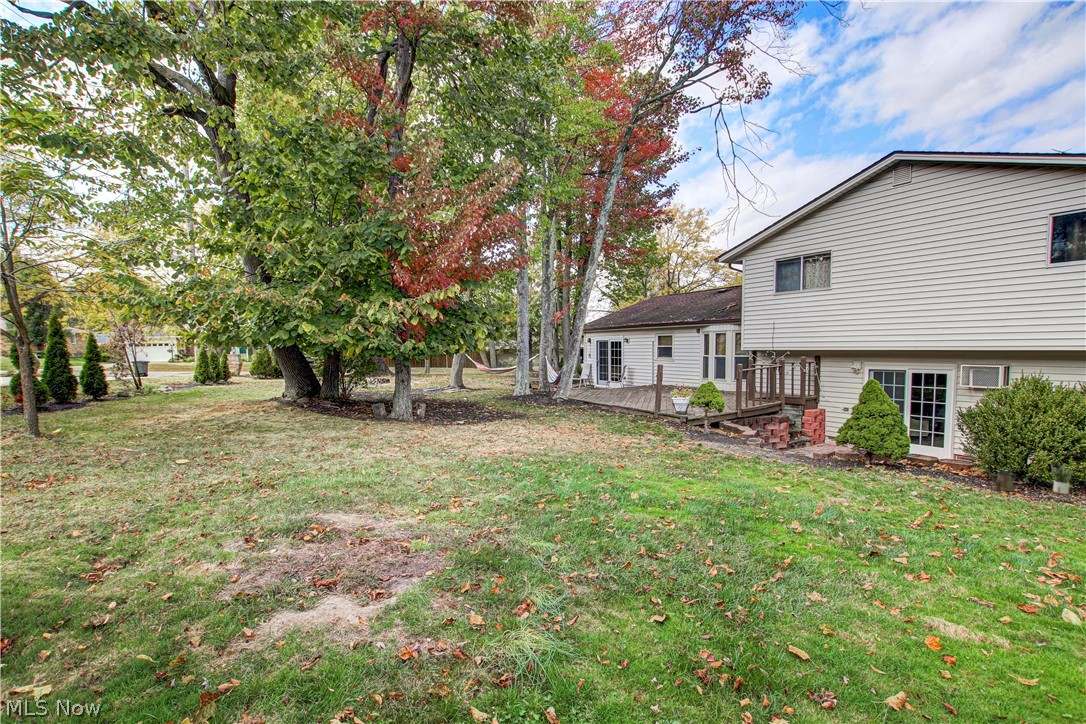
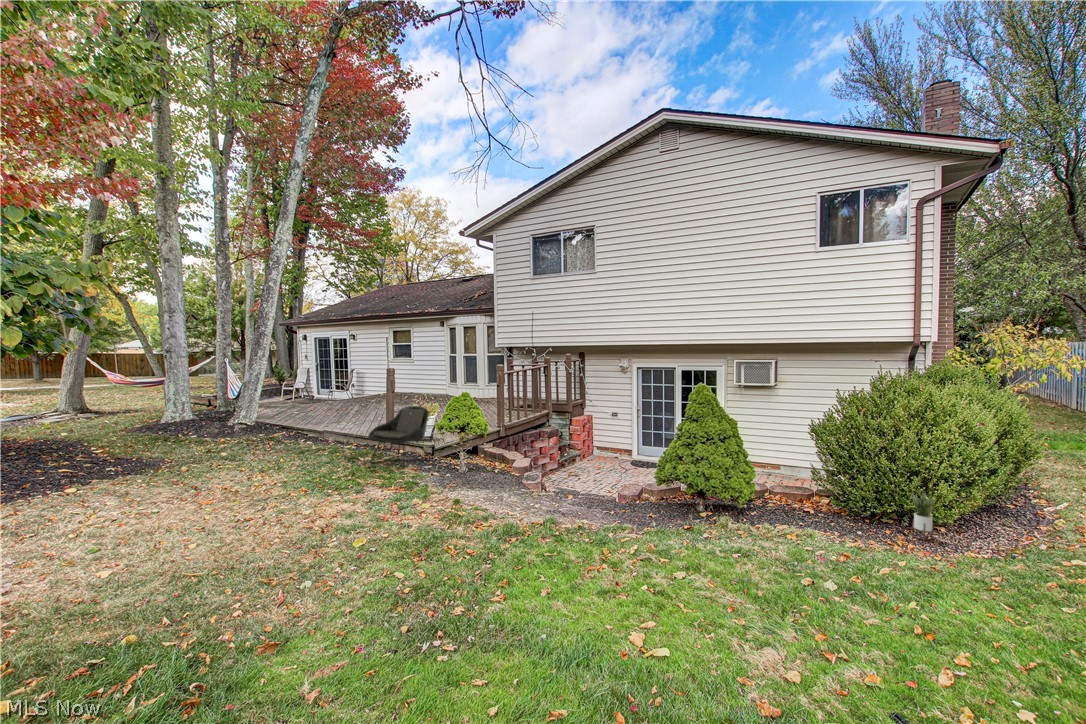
lounge chair: none [645,389,685,427] -> present [368,406,430,468]
watering can: present [987,470,1016,492] -> none [839,503,864,531]

